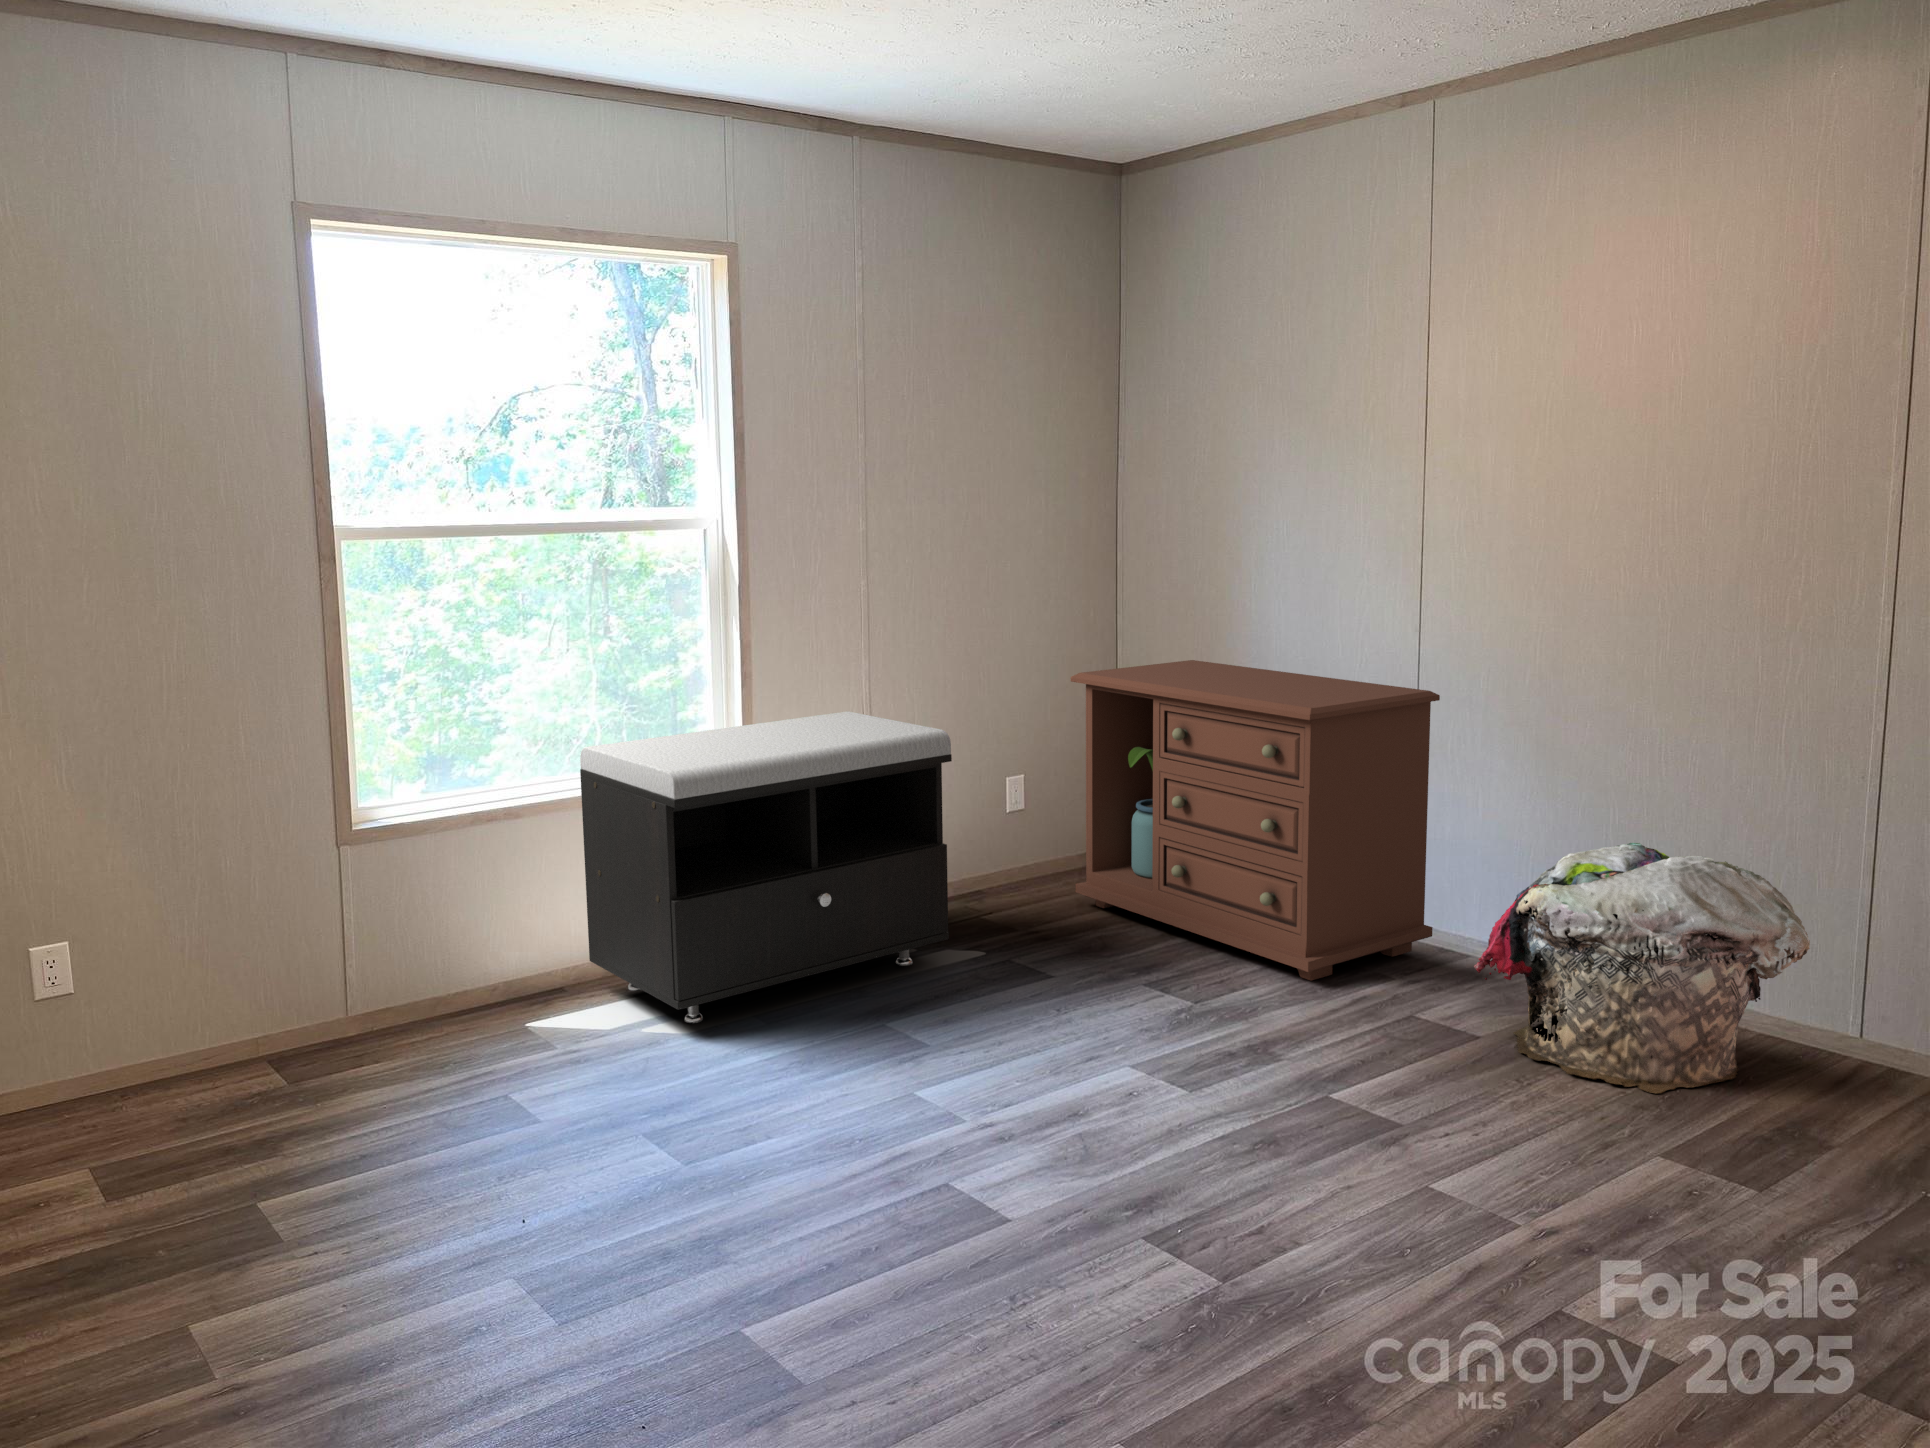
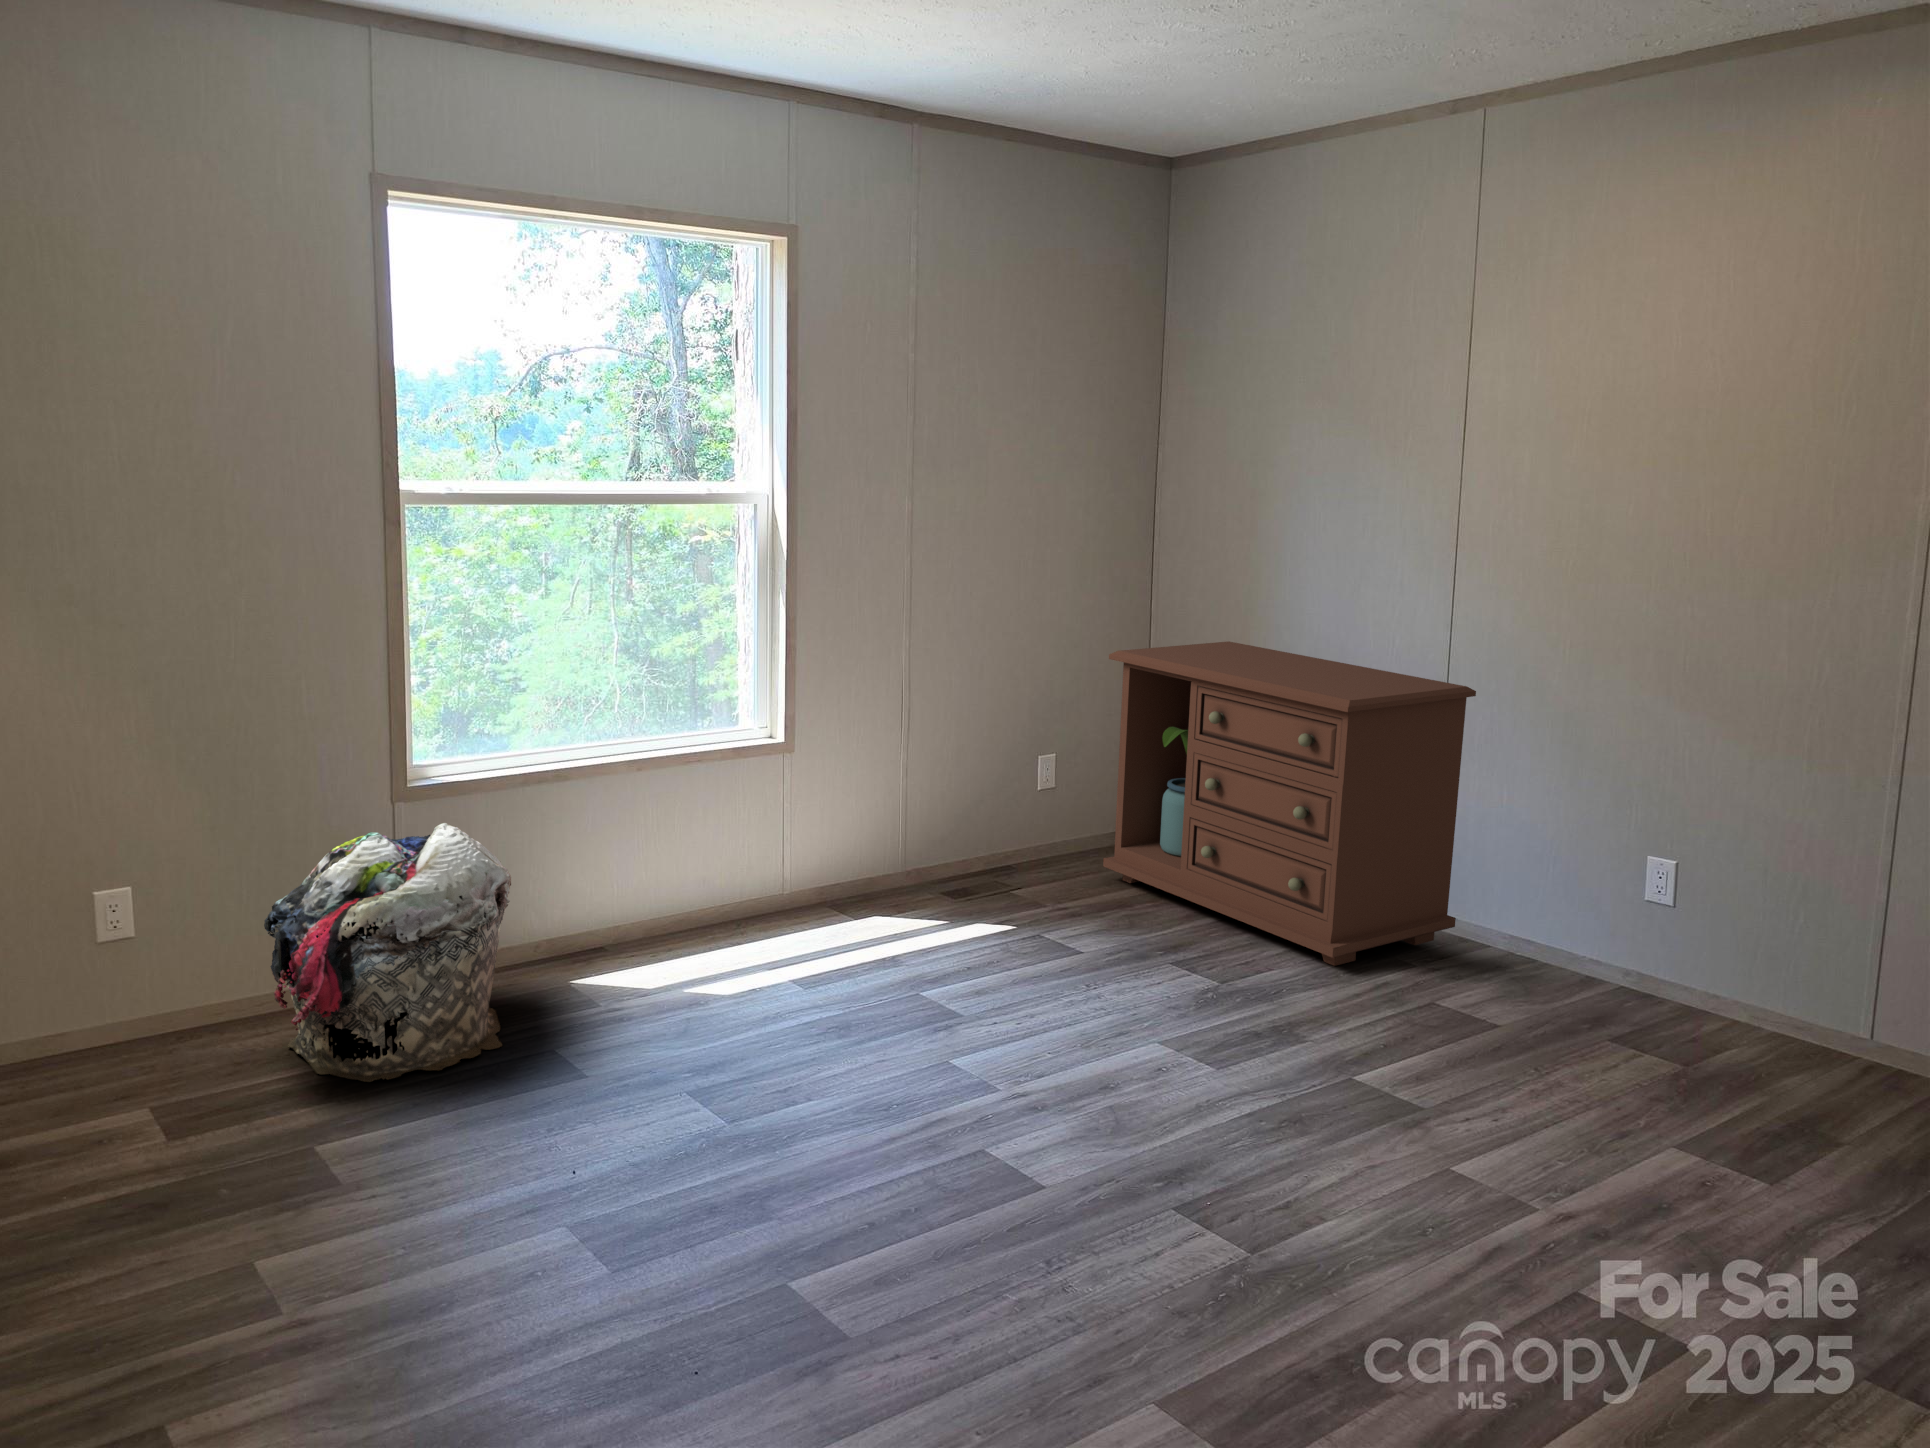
storage bench: present [580,712,952,1023] -> none [627,680,991,982]
laundry basket: present [1474,843,1810,1094] -> present [264,823,511,1082]

